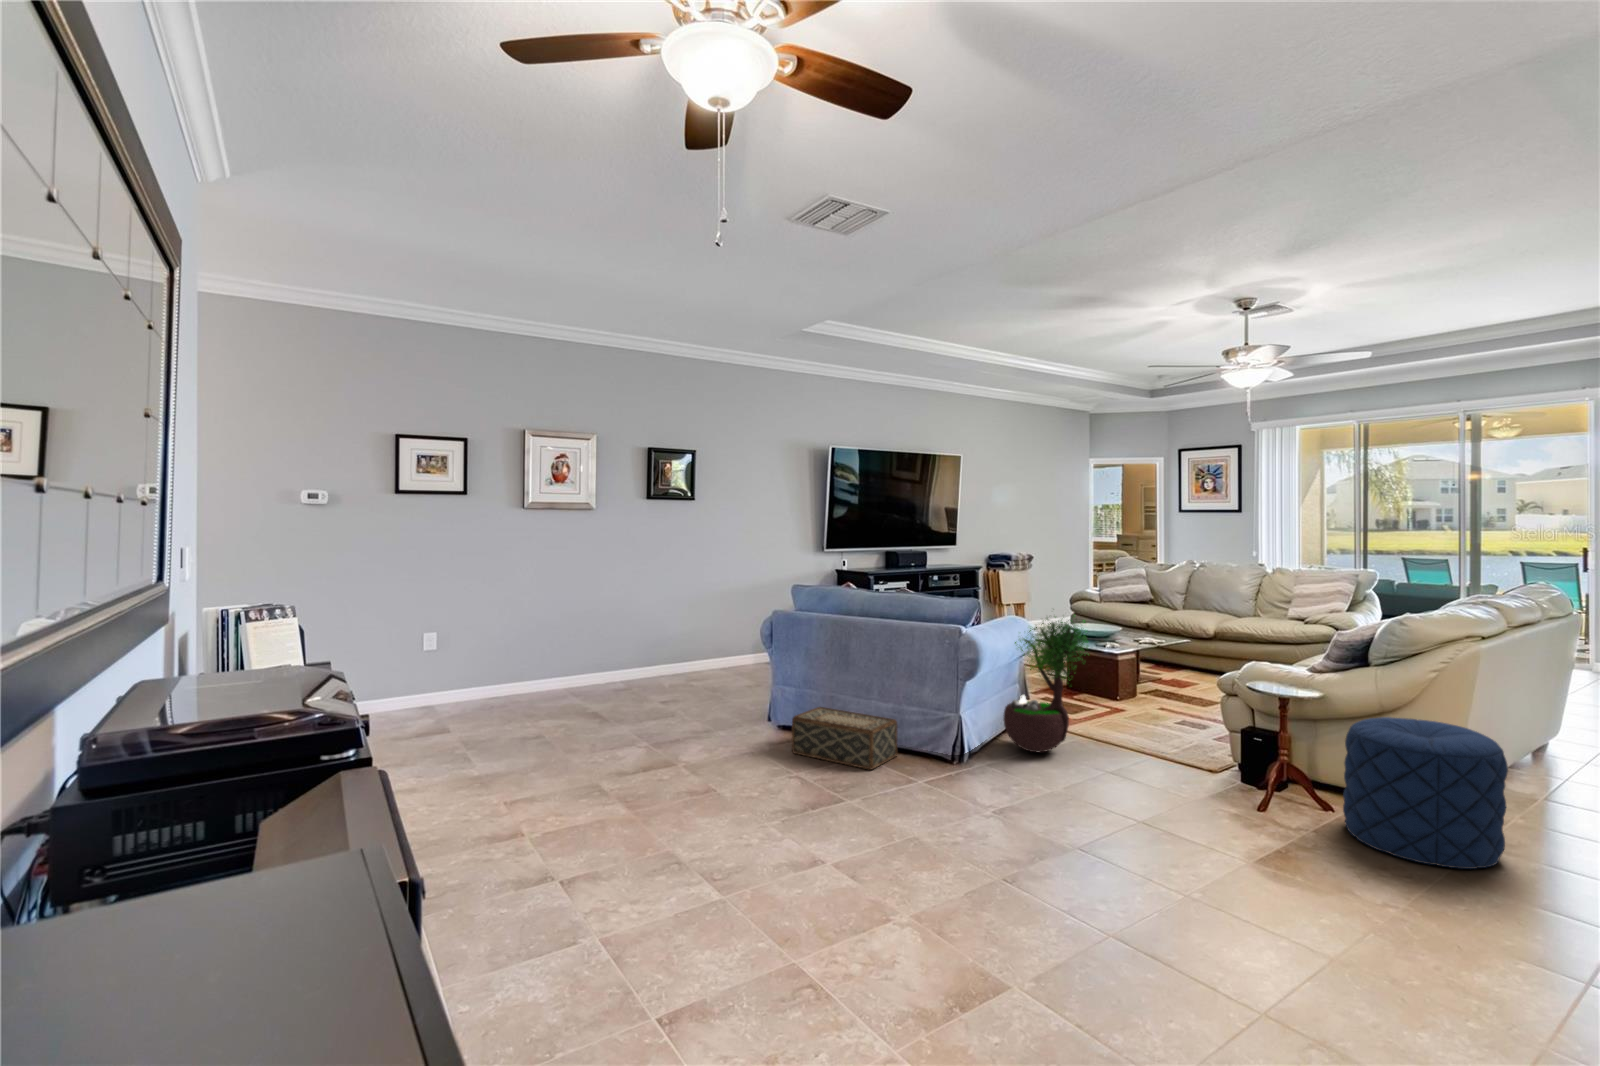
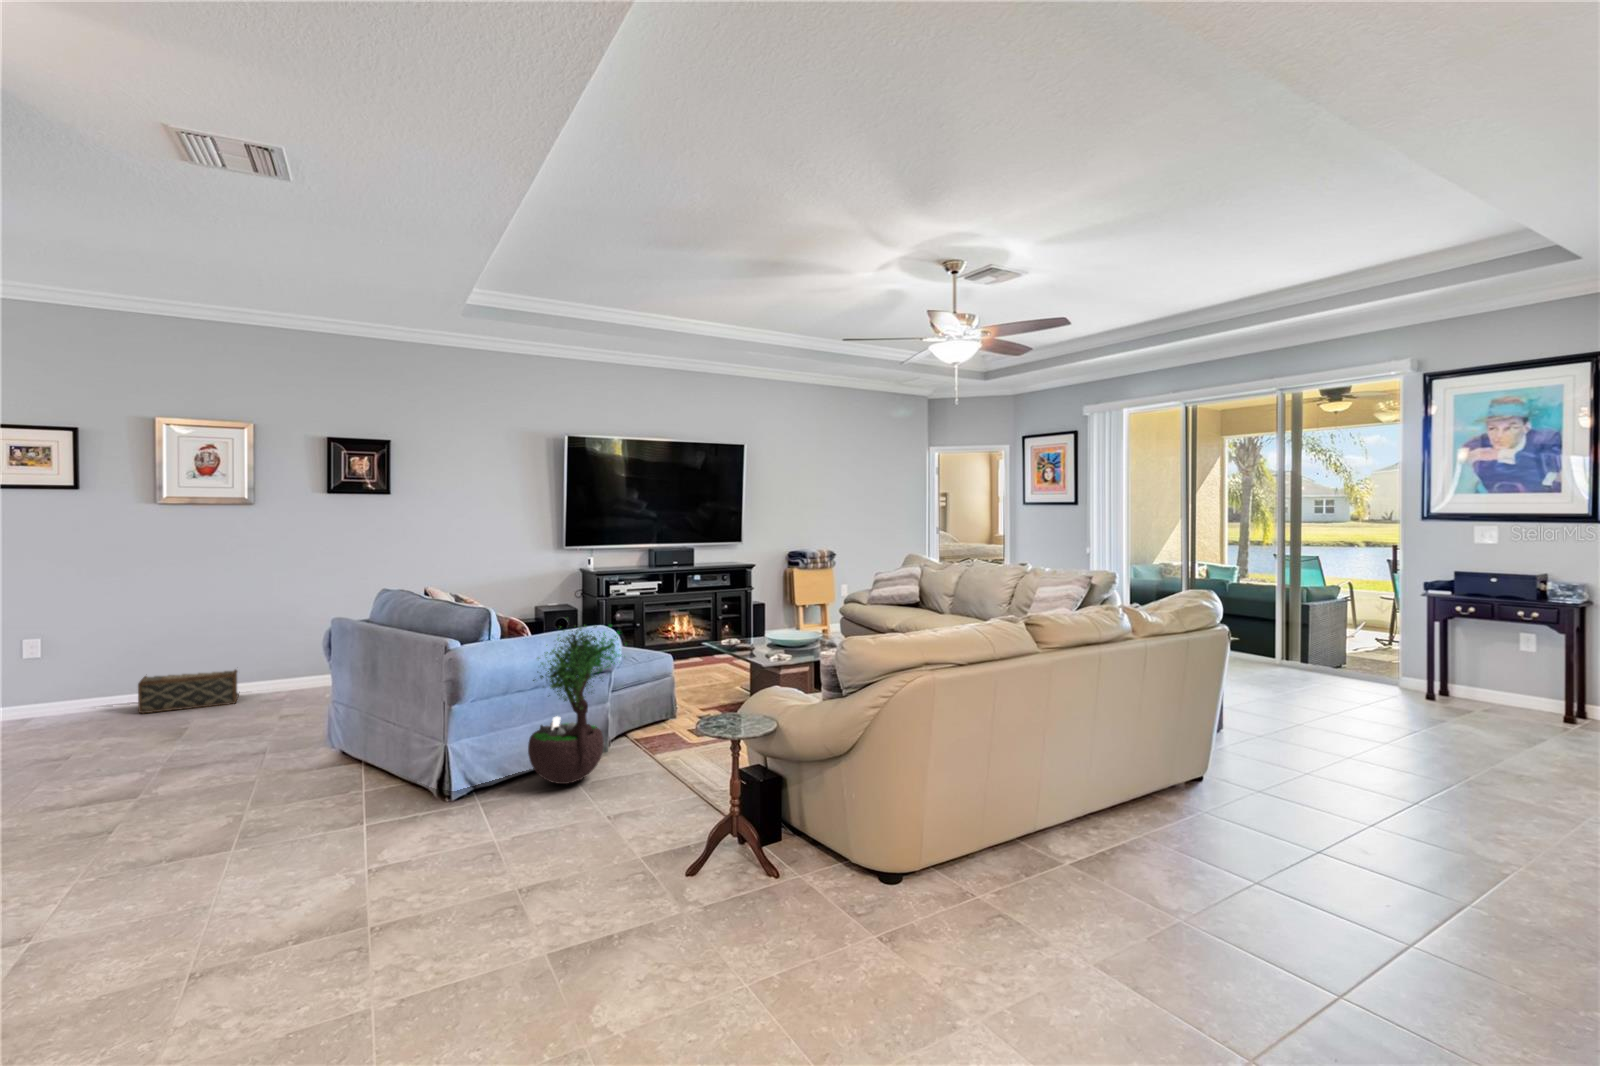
woven basket: present [792,707,897,770] -> present [138,670,239,713]
pouf: present [1343,717,1508,869] -> none [714,760,873,964]

